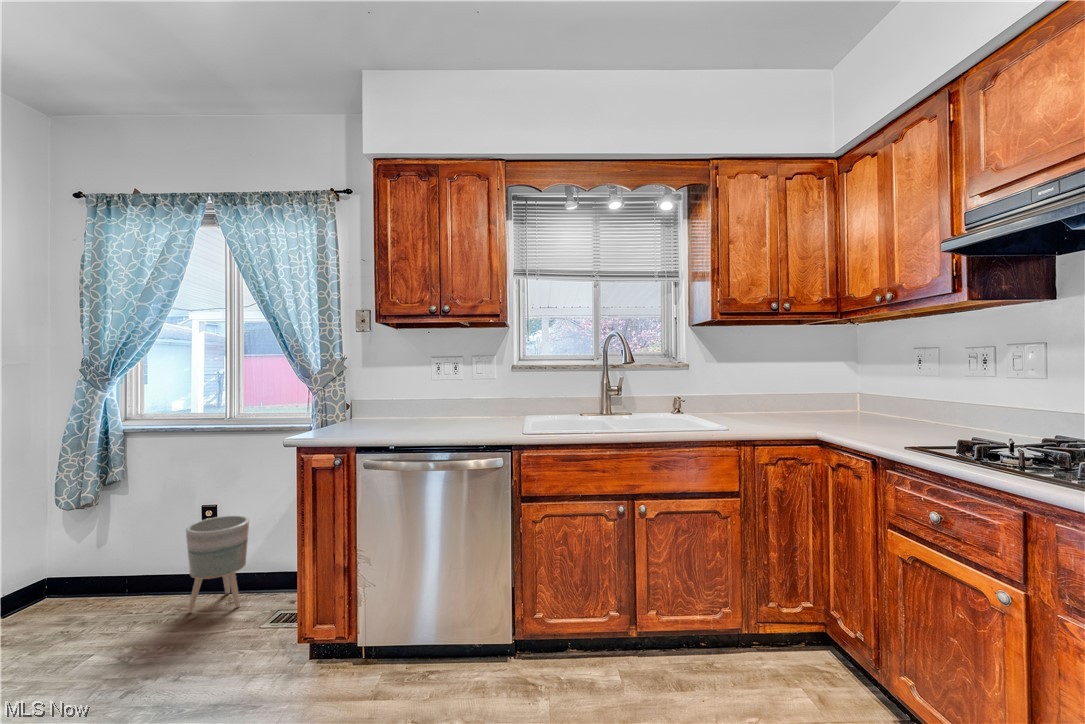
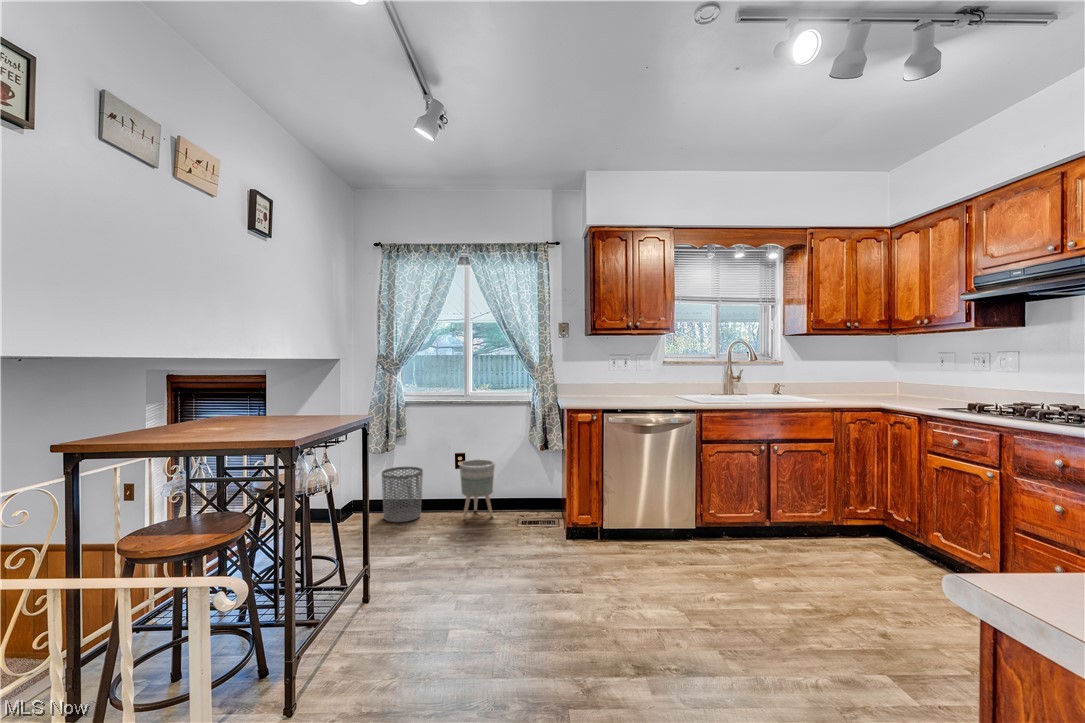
waste bin: none [59,527,140,621] -> present [382,467,423,522]

